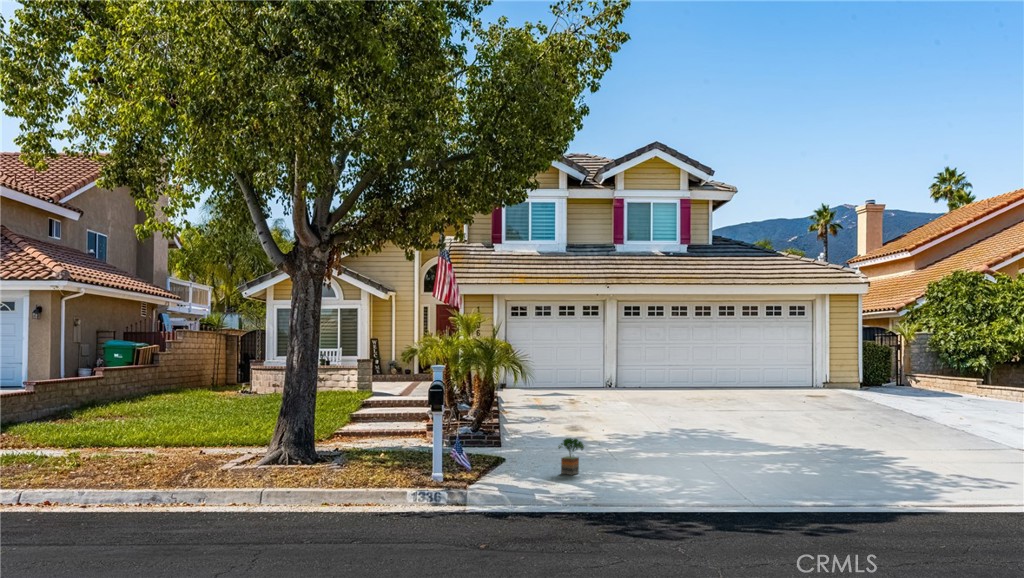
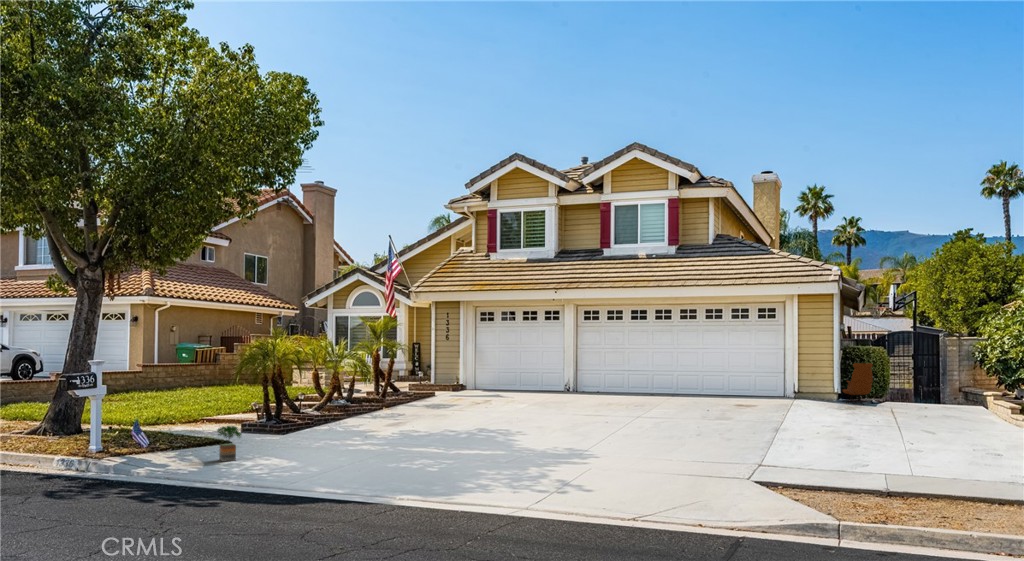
lounge chair: none [843,357,881,393] -> present [843,363,873,403]

